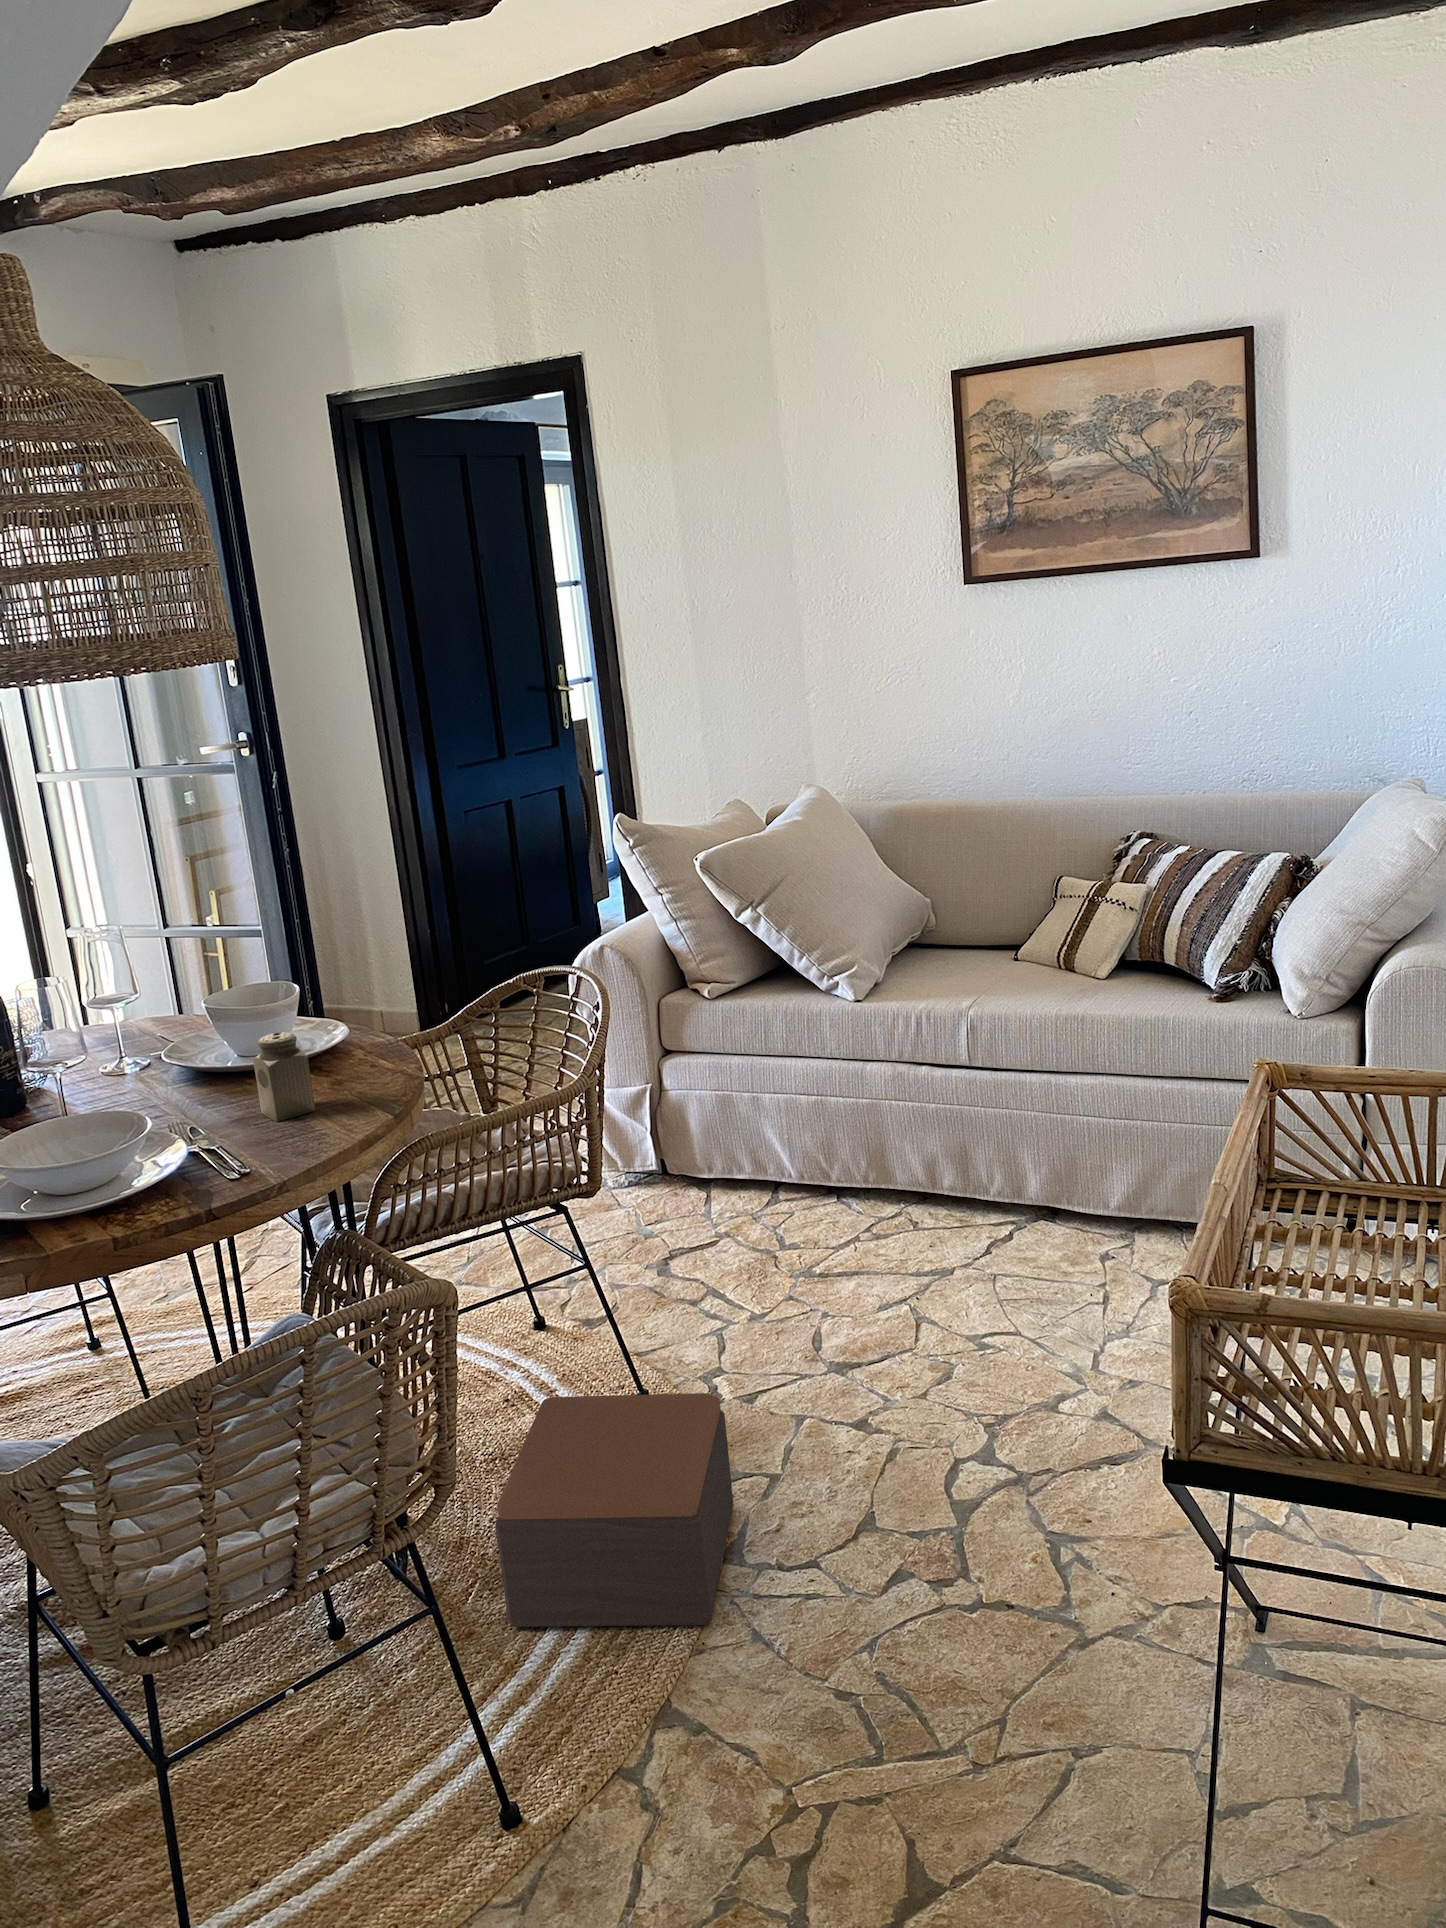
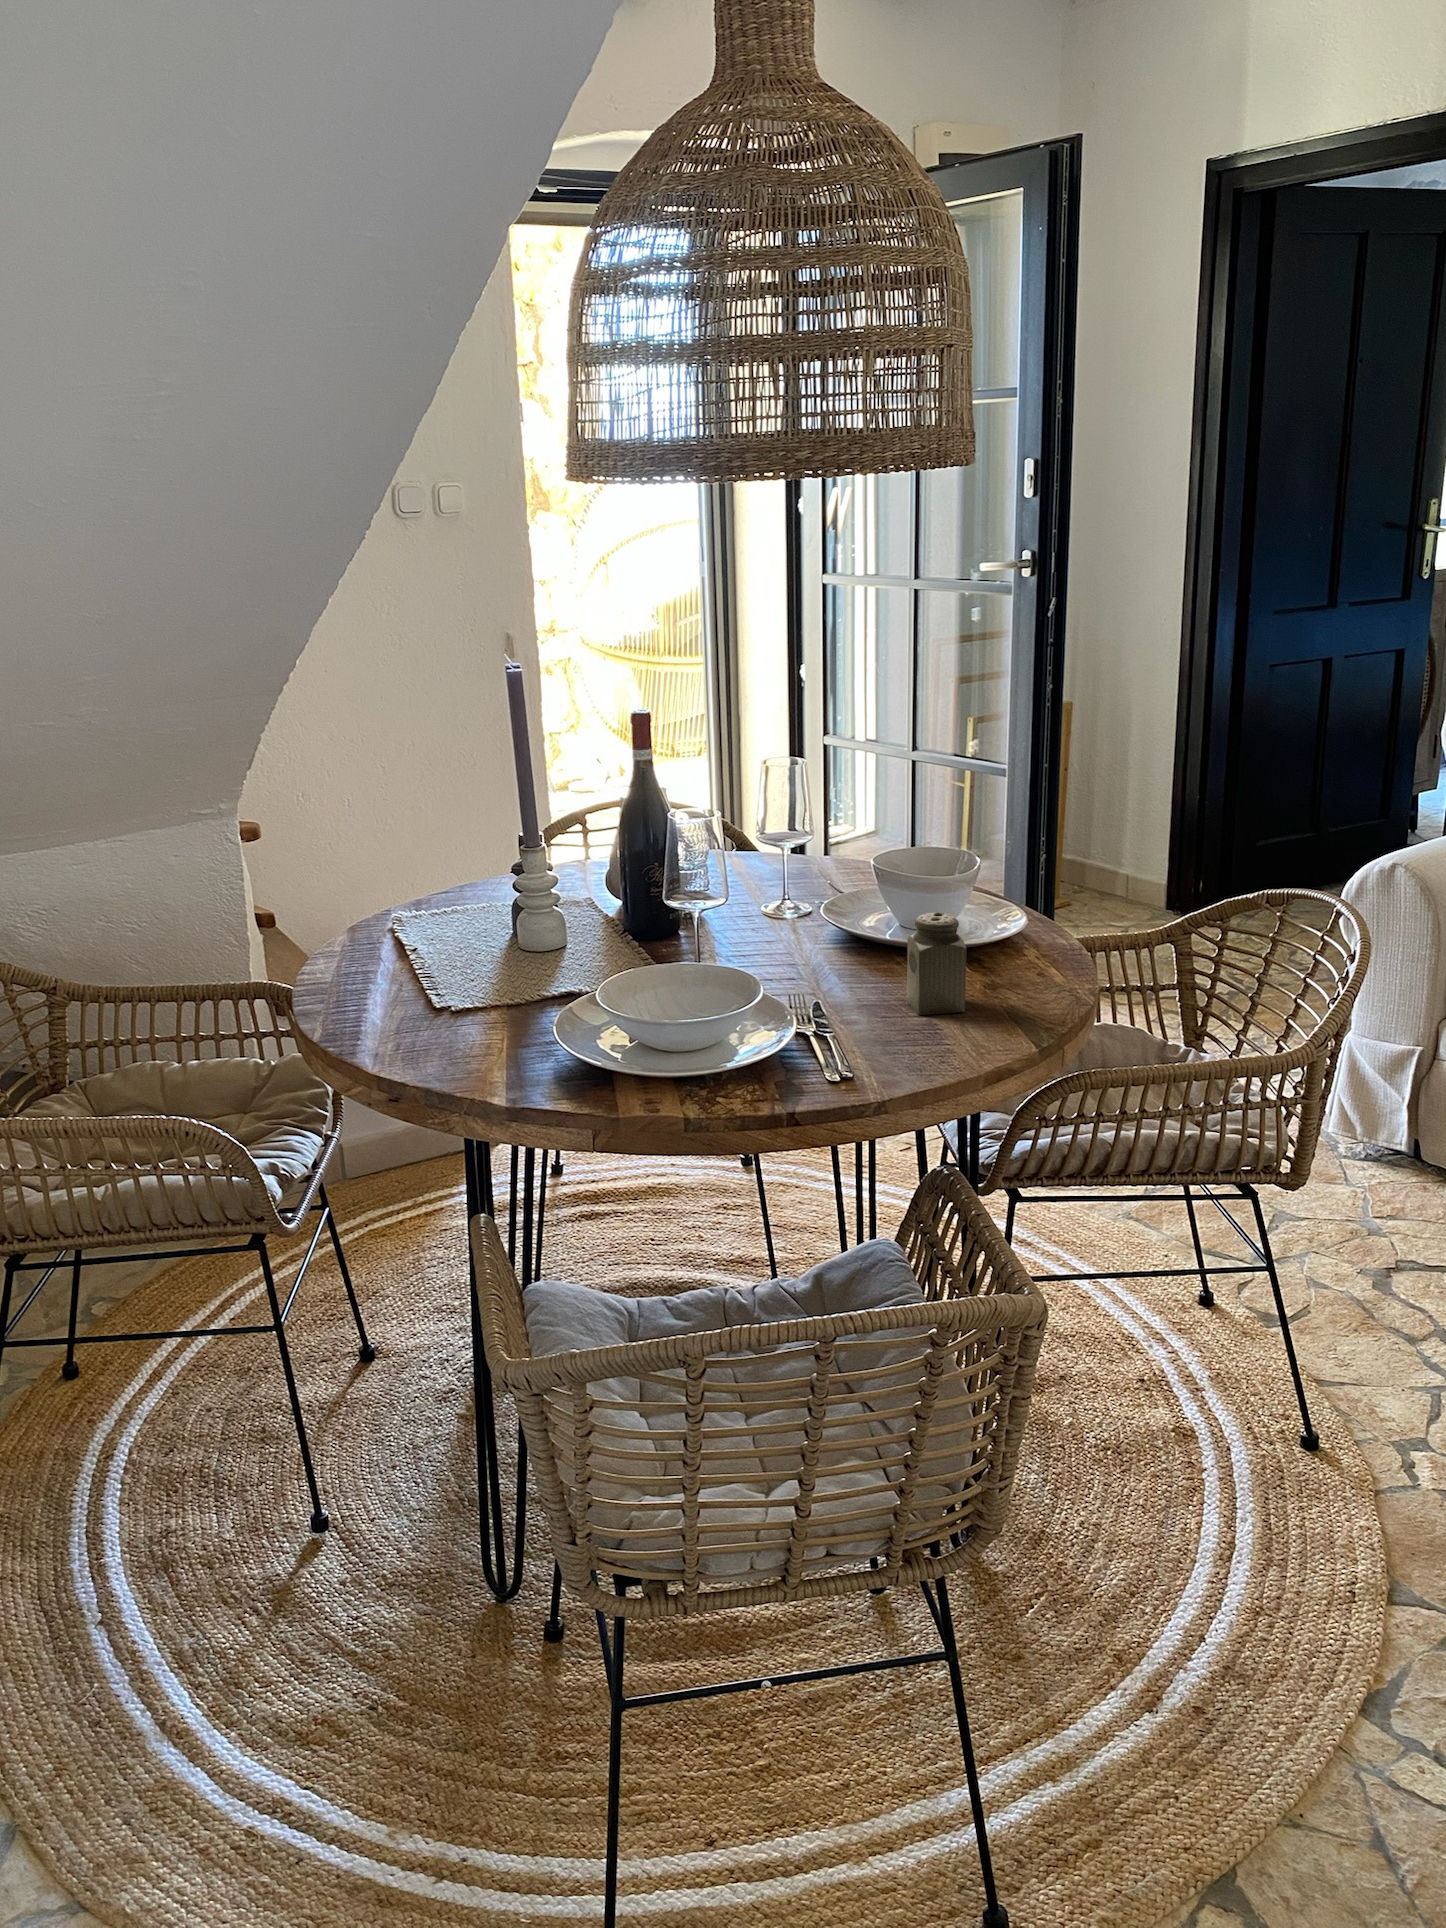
footstool: present [495,1393,733,1627] -> none [1064,1417,1402,1784]

